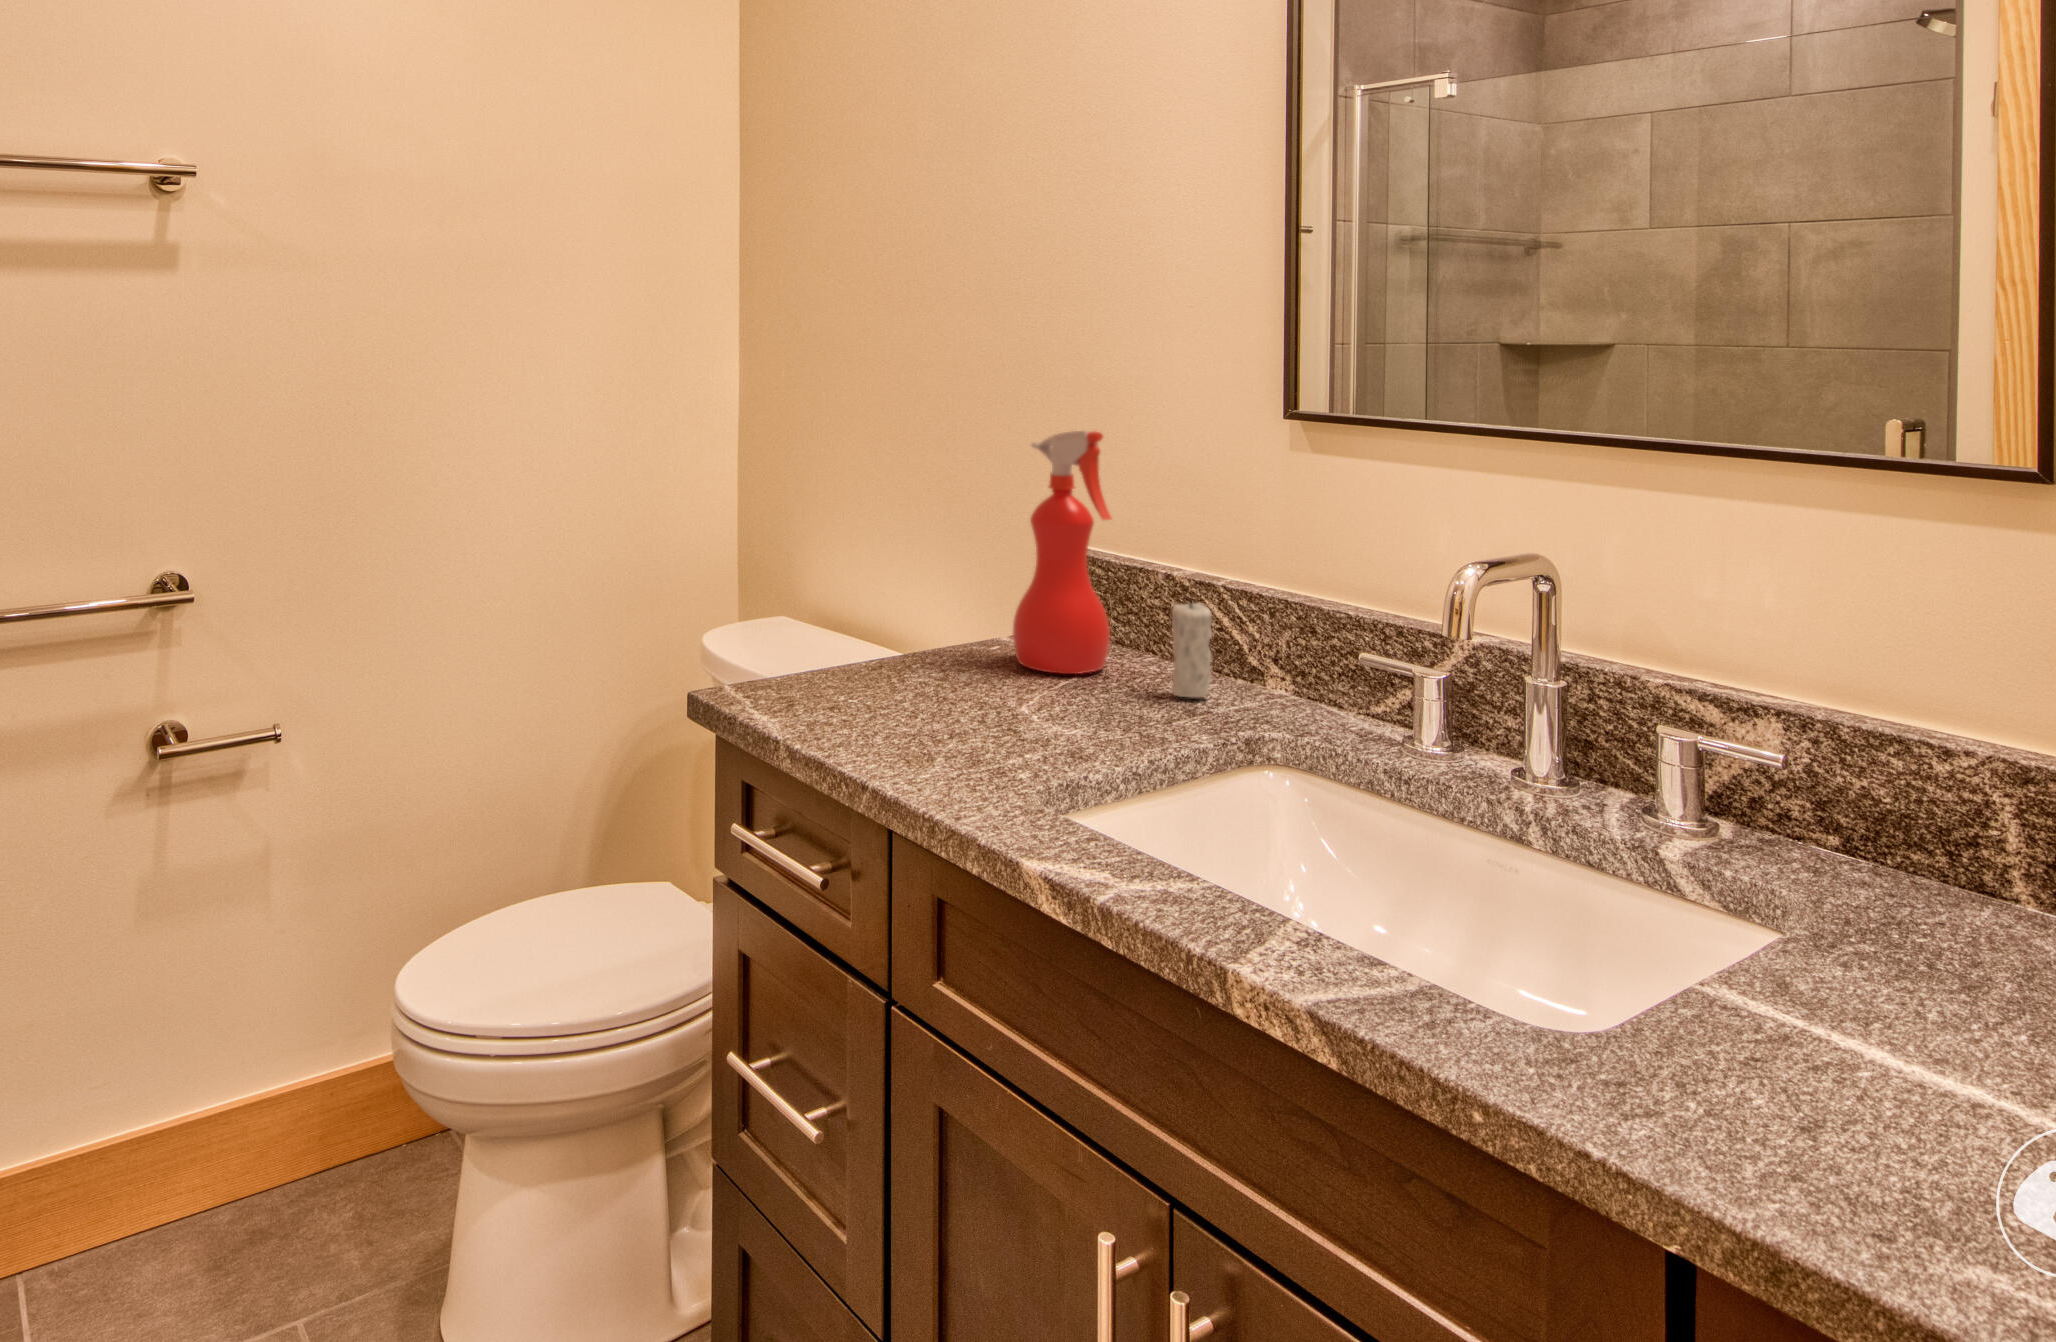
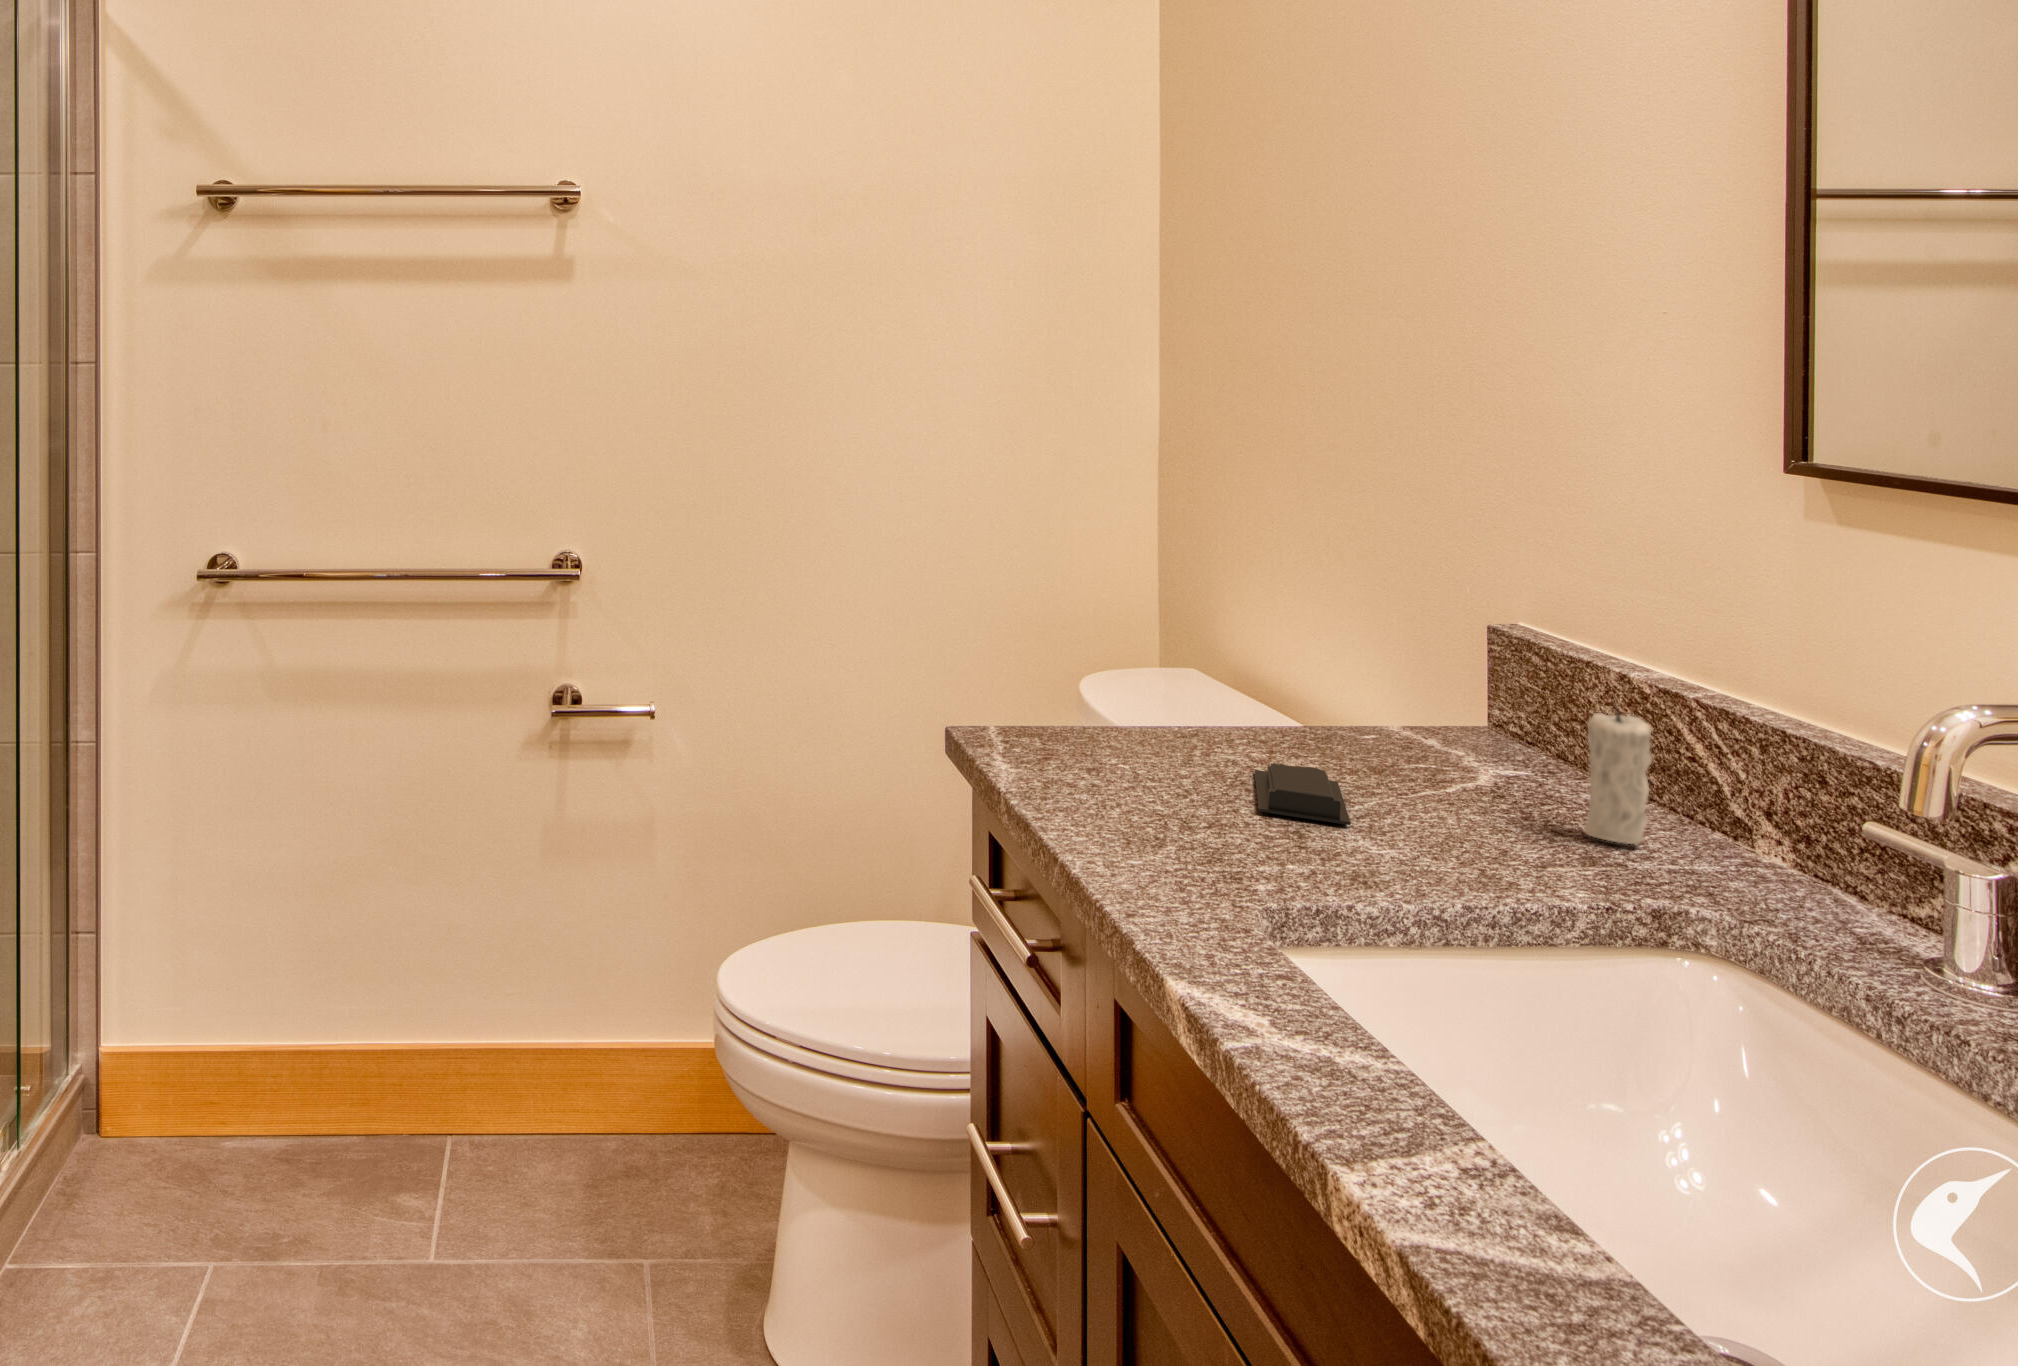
spray bottle: present [1013,430,1111,674] -> none [1382,474,1523,787]
soap bar: none [943,678,1038,719] -> present [1255,763,1350,825]

